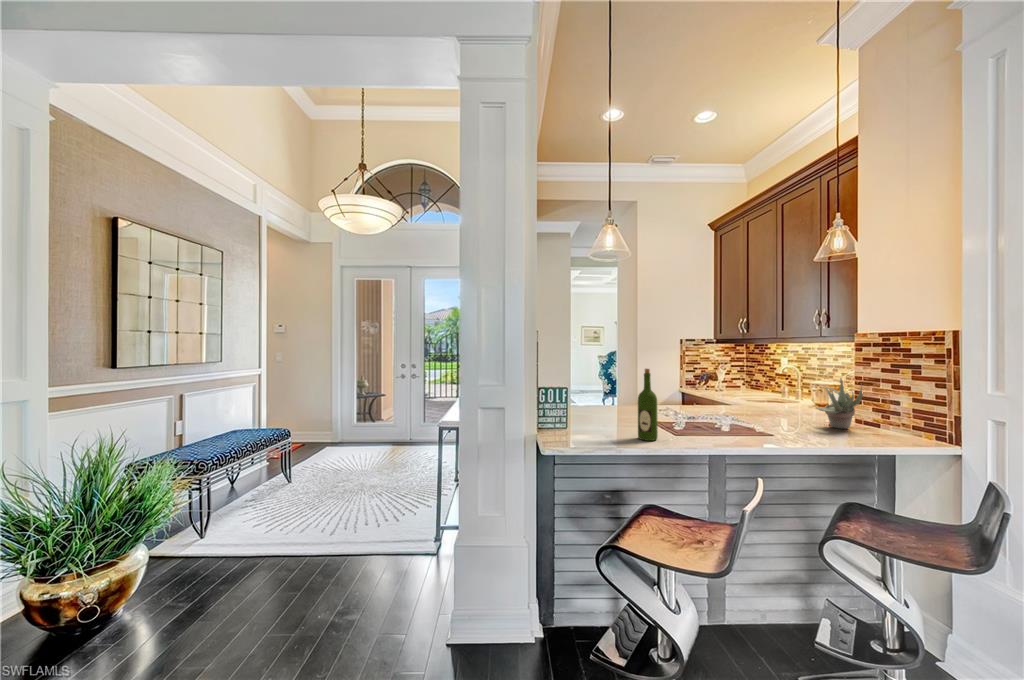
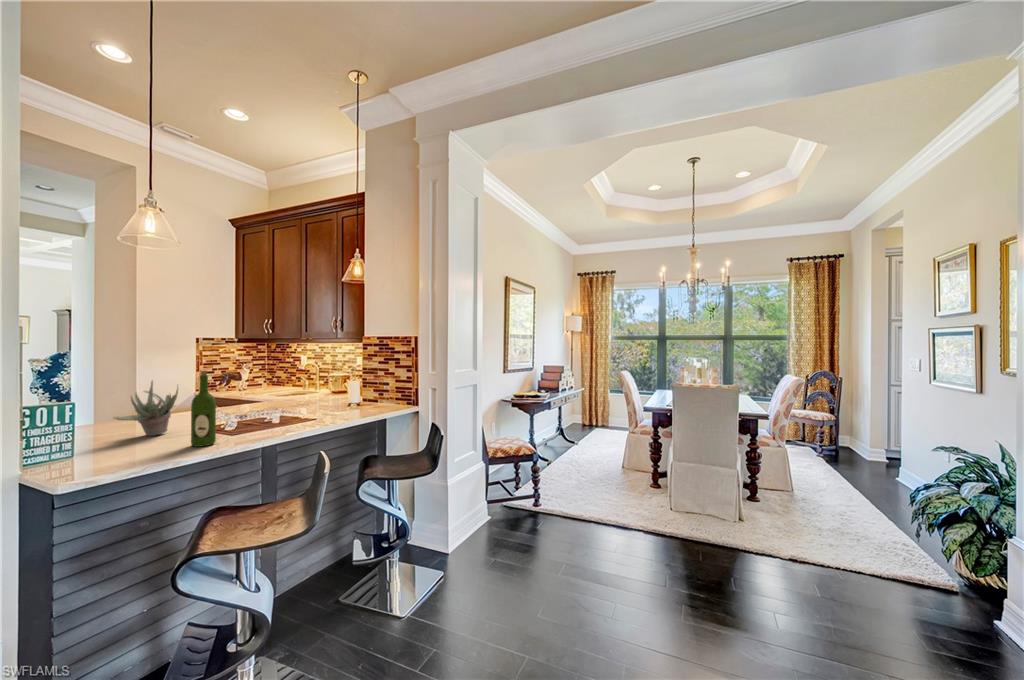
succulent plant: present [816,378,863,429] -> present [113,381,178,436]

